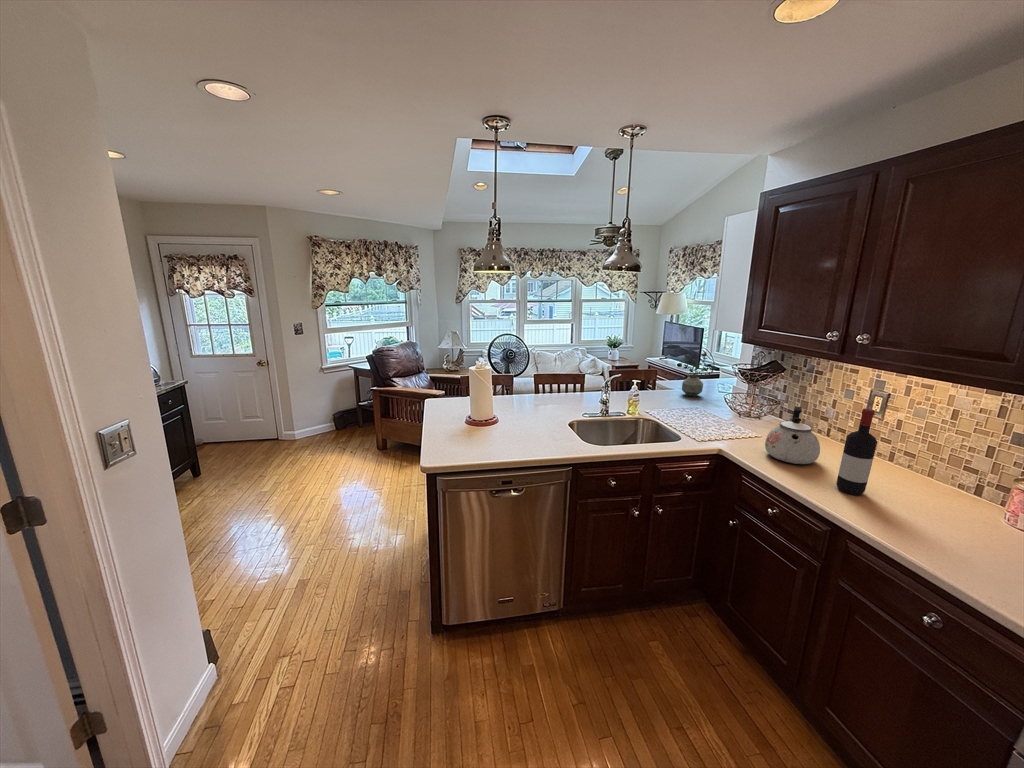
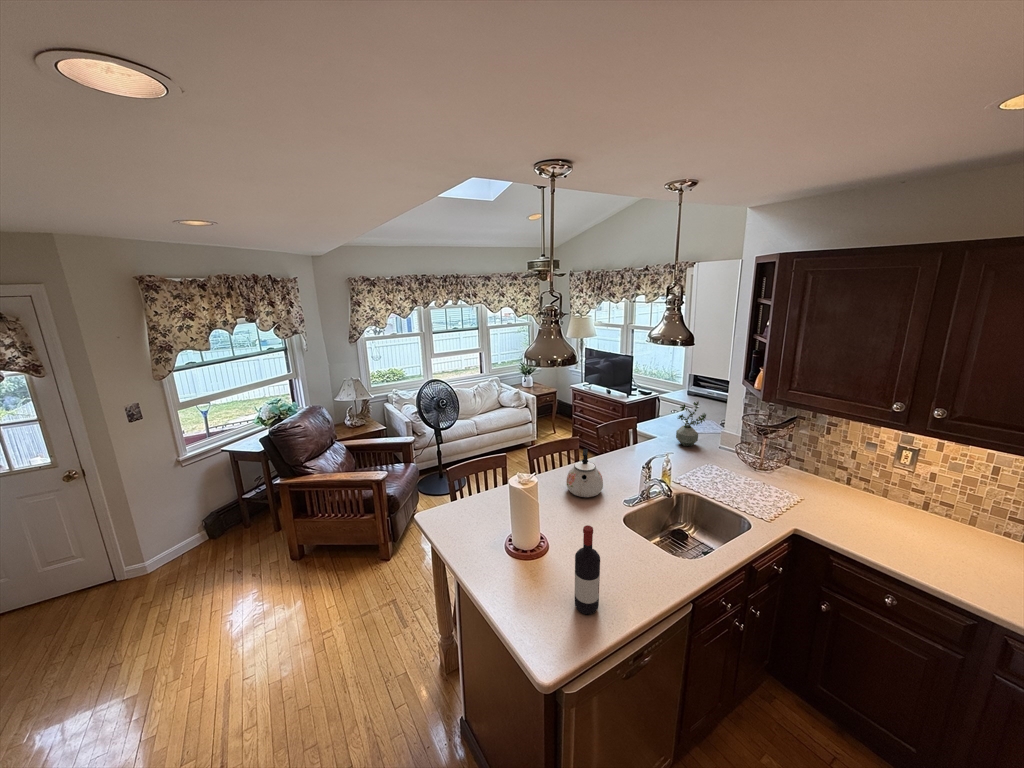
kettle: present [765,406,820,464] -> present [566,449,603,497]
wine bottle: present [836,409,877,495] -> present [575,525,600,614]

